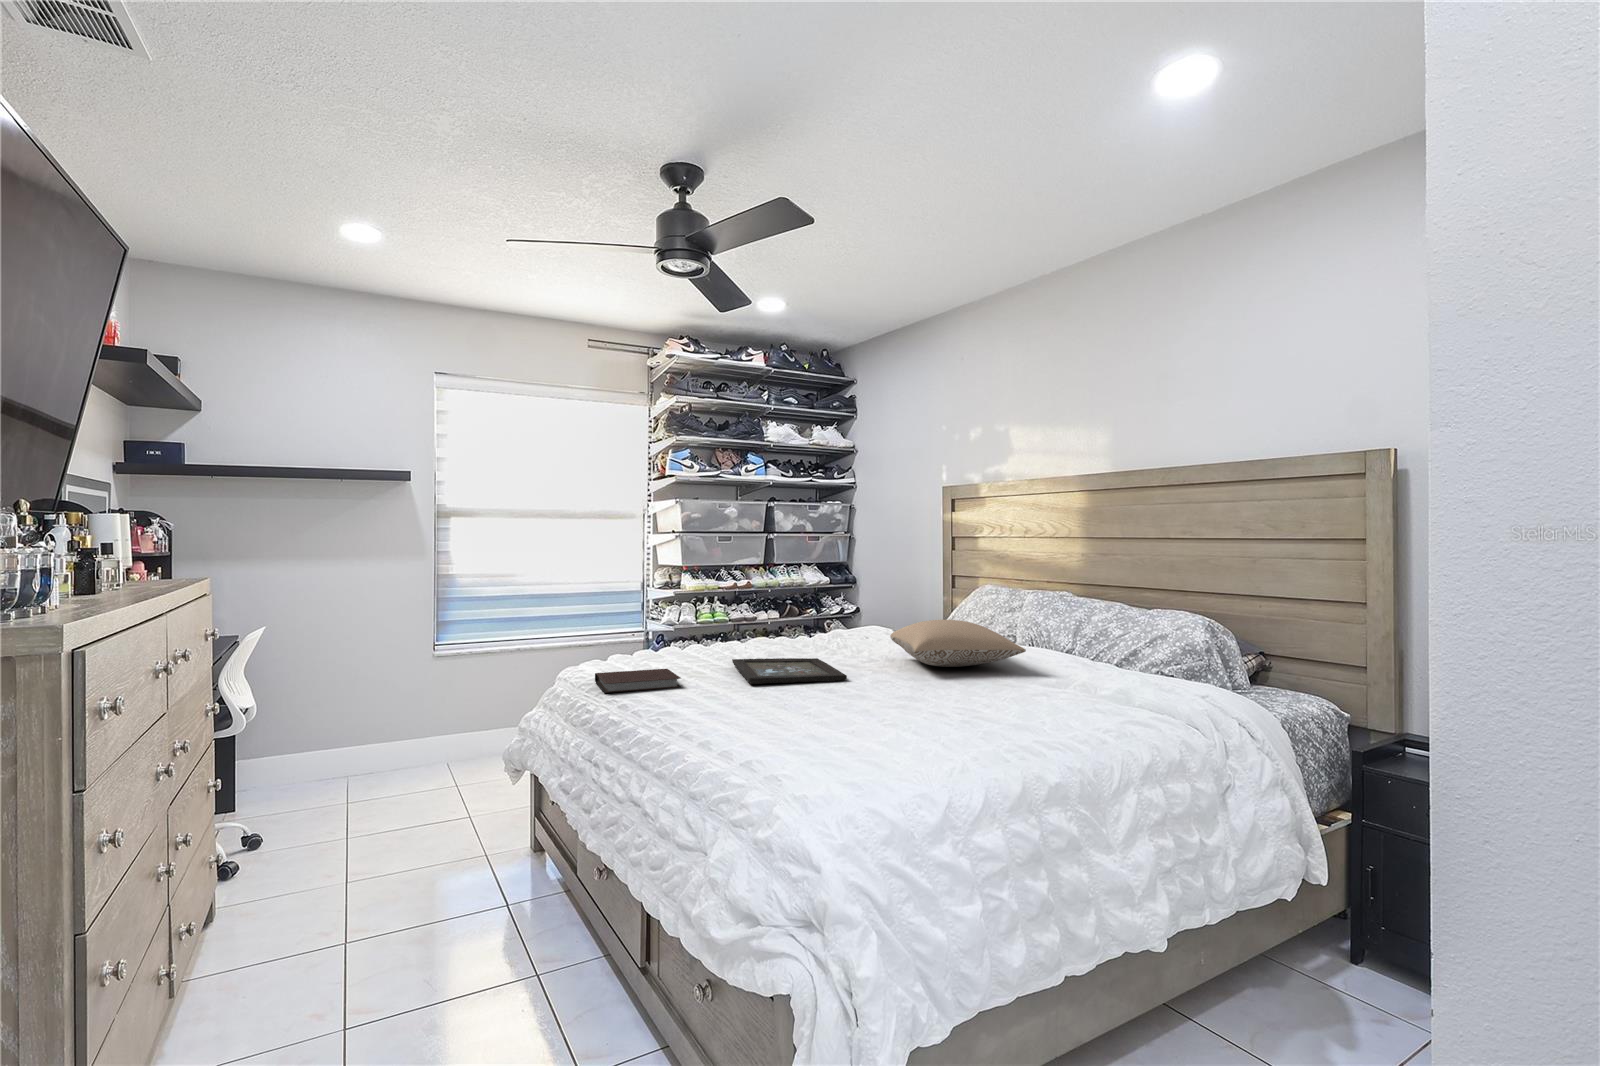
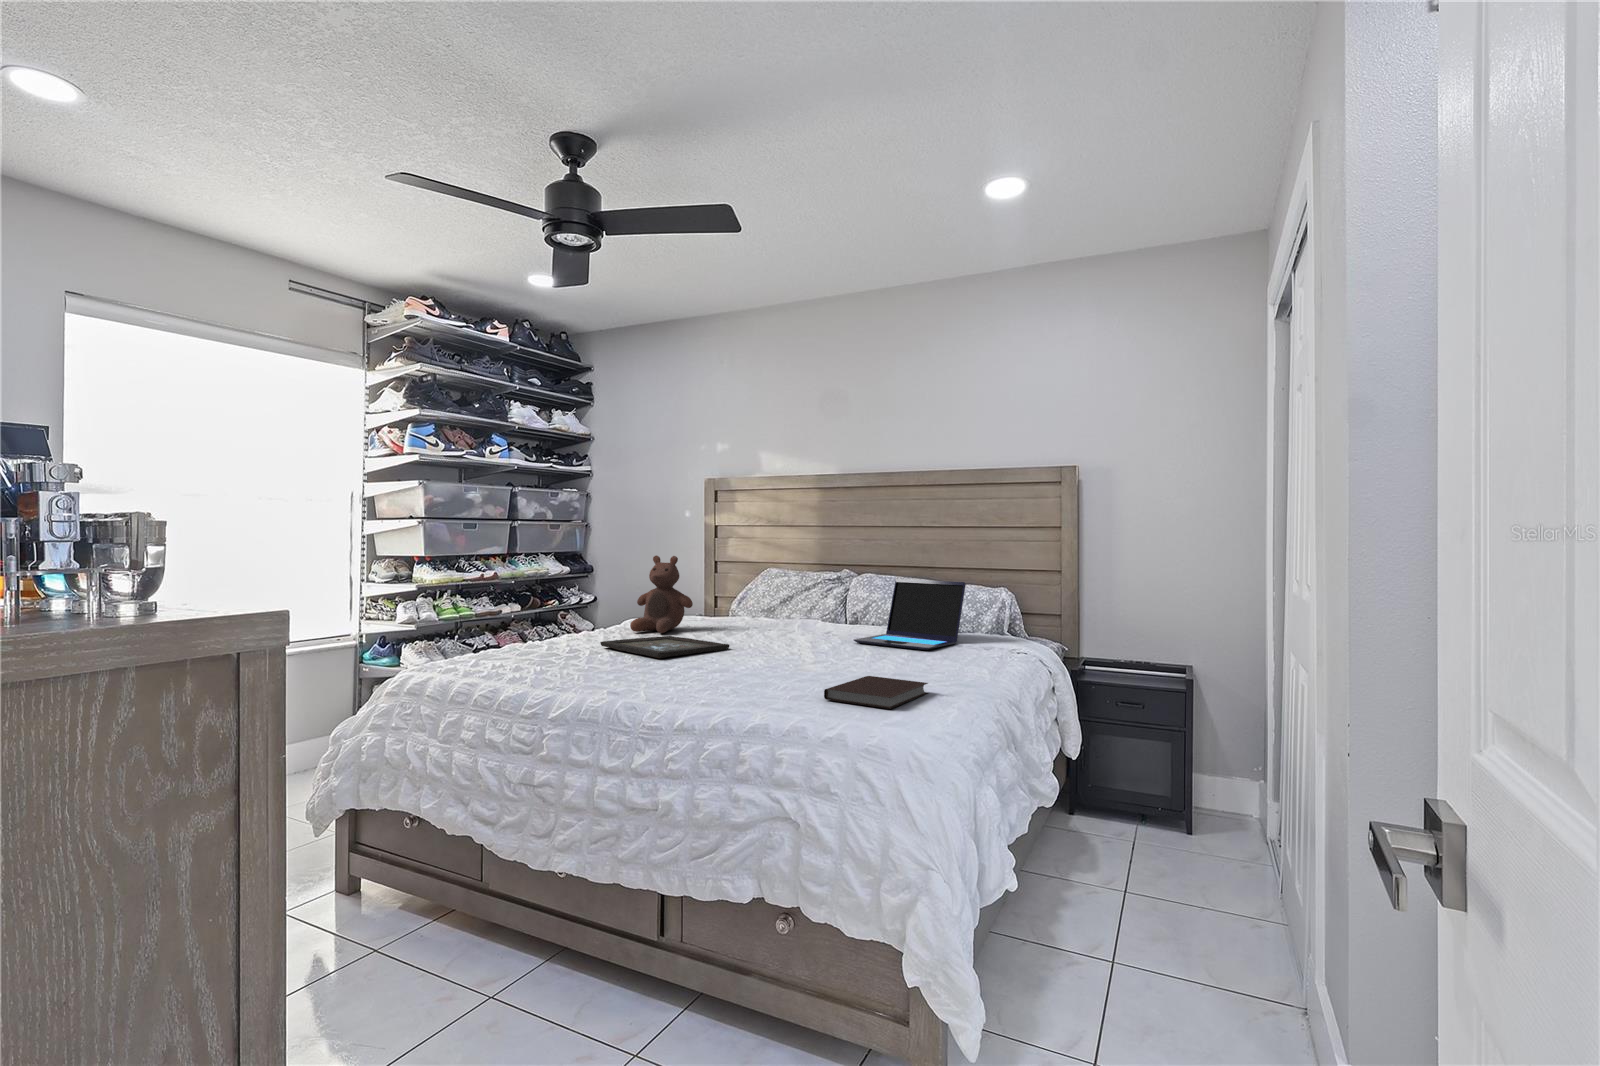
stuffed bear: none [797,570,862,654] -> present [630,555,693,633]
laptop: none [1005,608,1174,710] -> present [854,579,966,650]
pillow: present [890,620,1026,667] -> none [723,595,847,633]
notebook: present [595,669,681,693] -> present [824,676,928,709]

